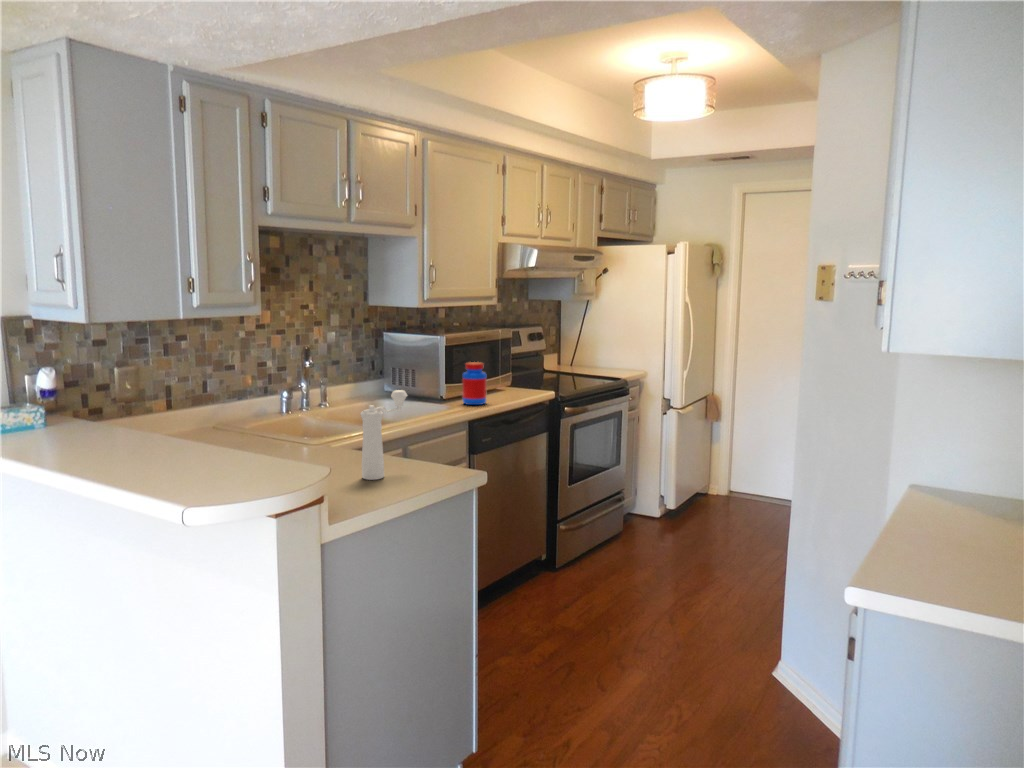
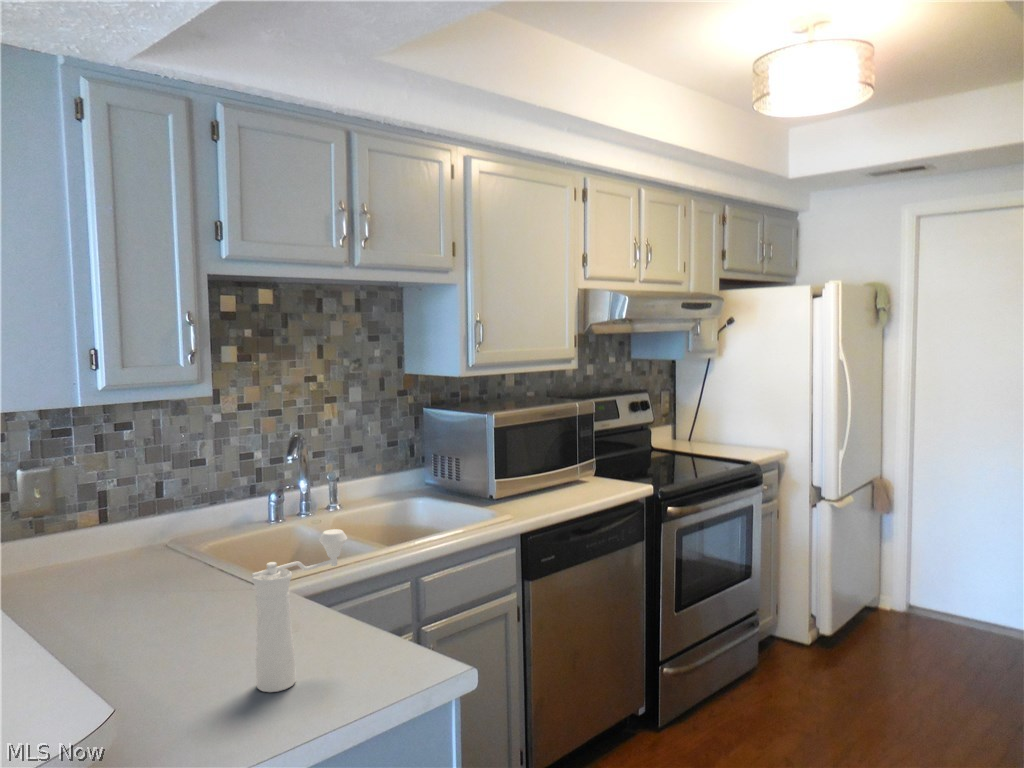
jar: present [462,362,487,405] -> none [519,449,552,509]

